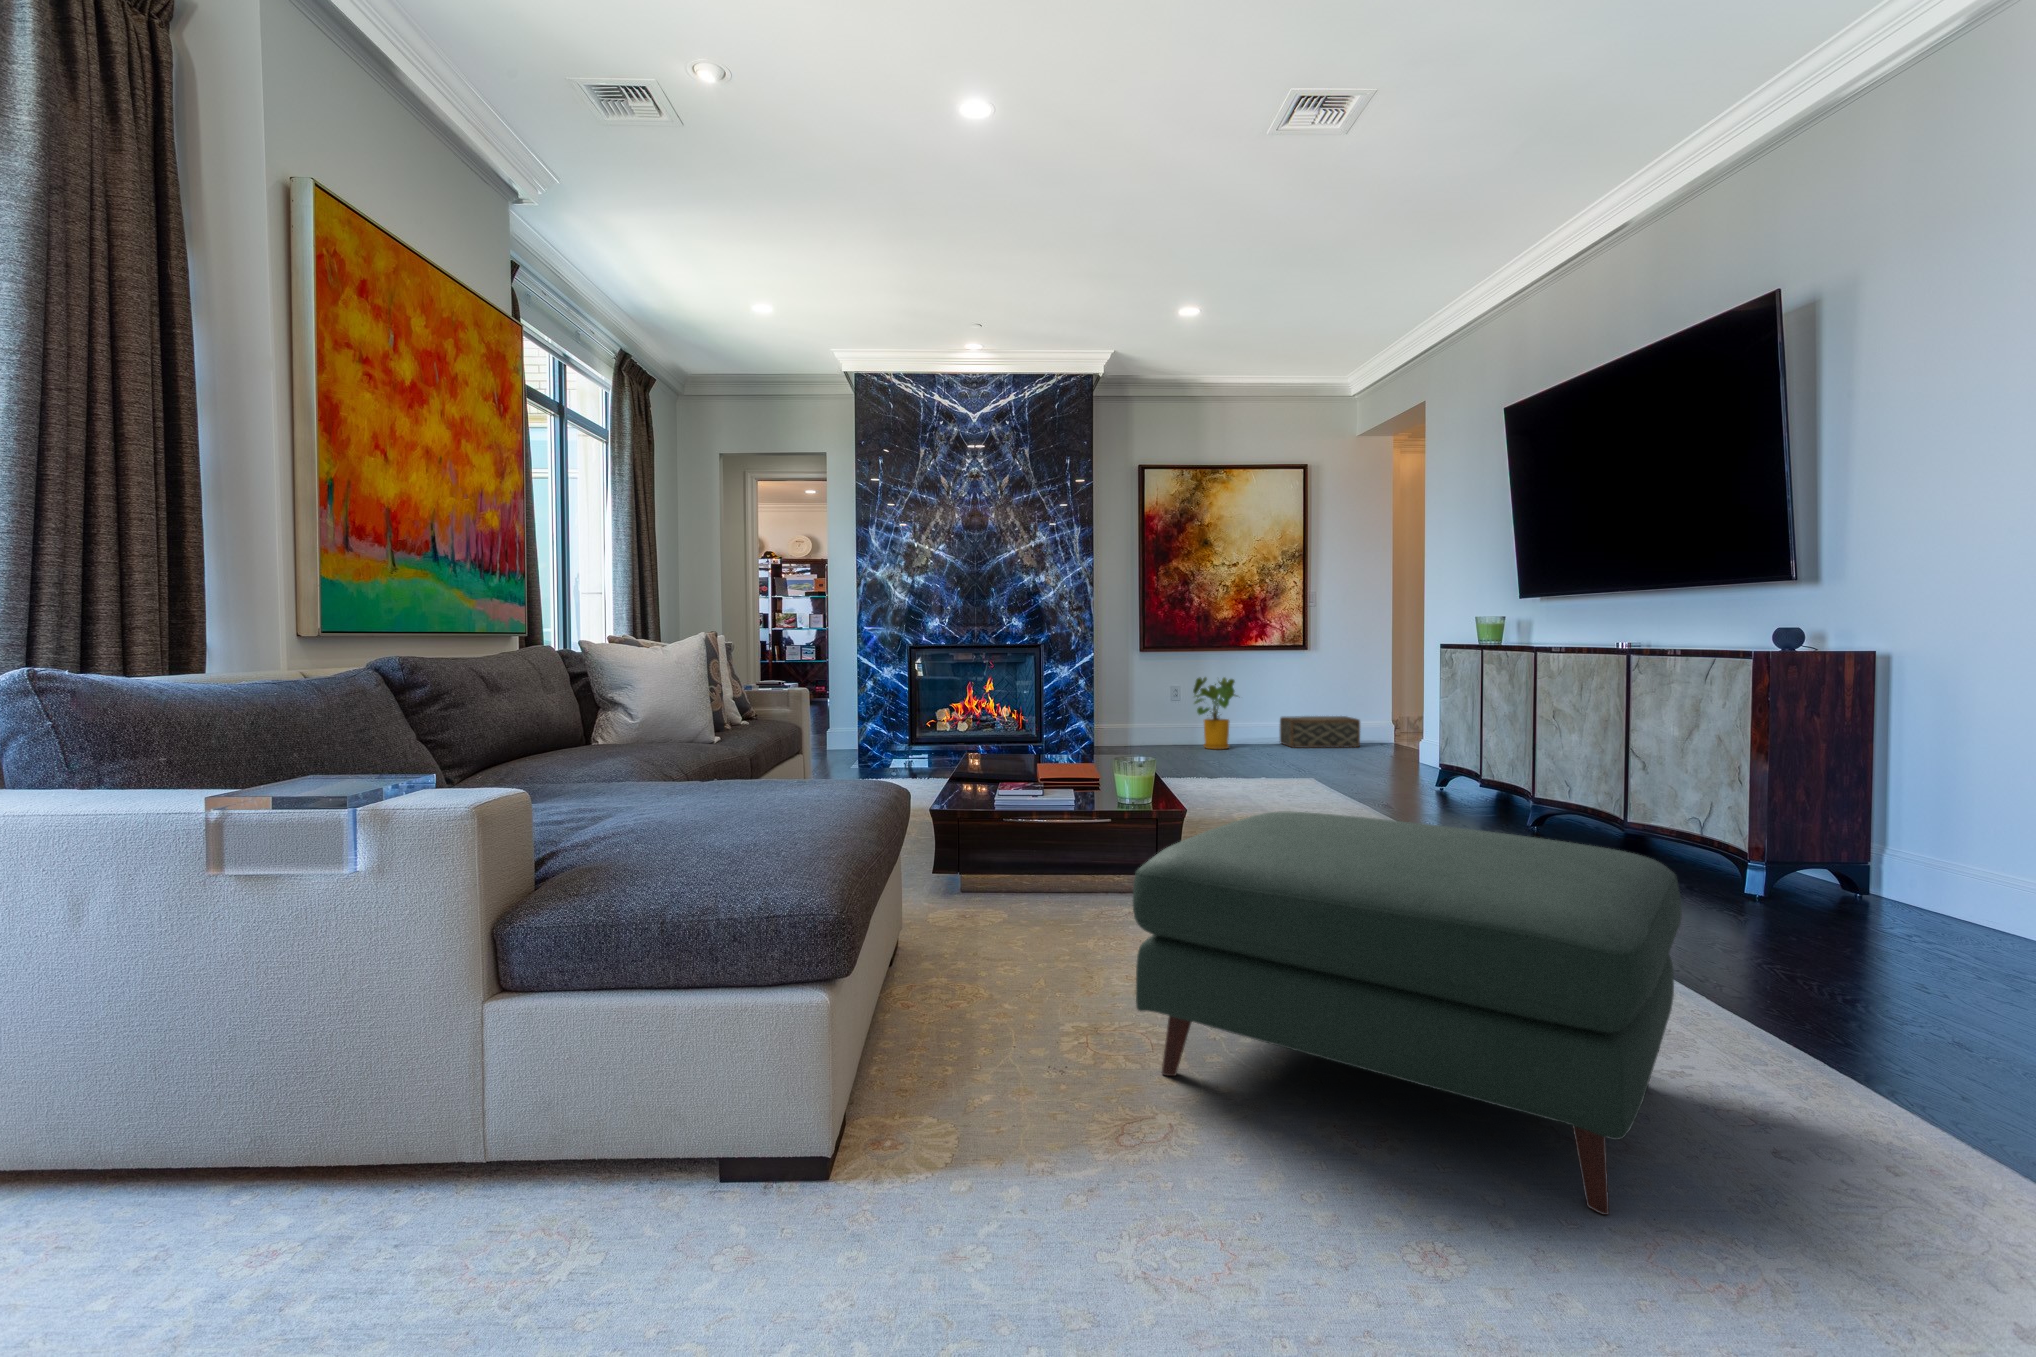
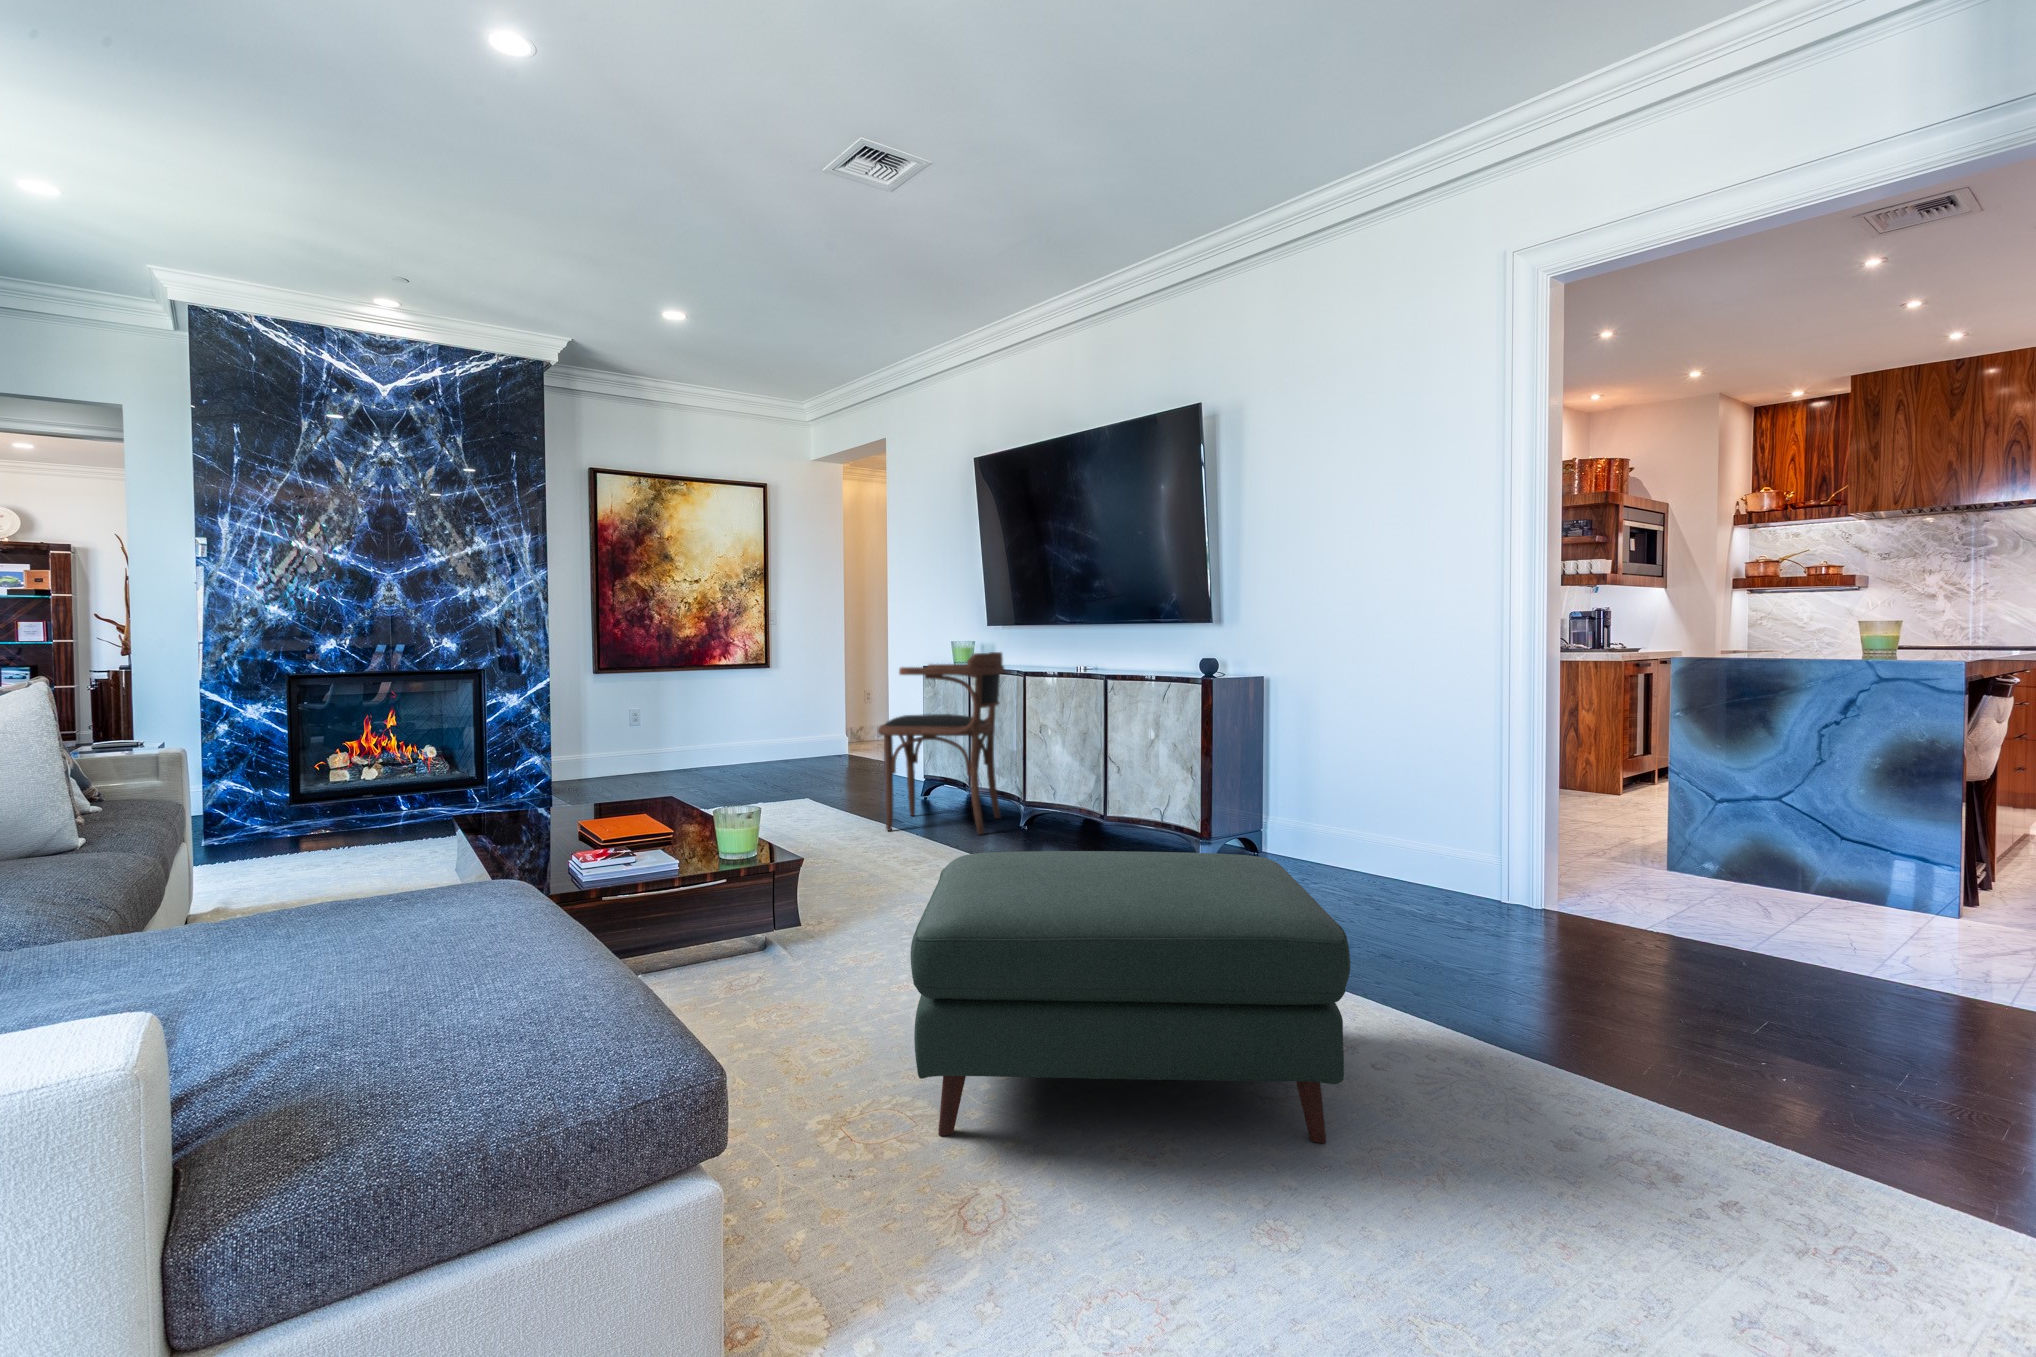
armchair: none [1359,624,1515,828] -> present [878,652,1004,835]
house plant: present [1193,677,1237,749] -> none [657,699,714,776]
woven basket: present [1280,716,1360,748] -> none [746,733,825,768]

